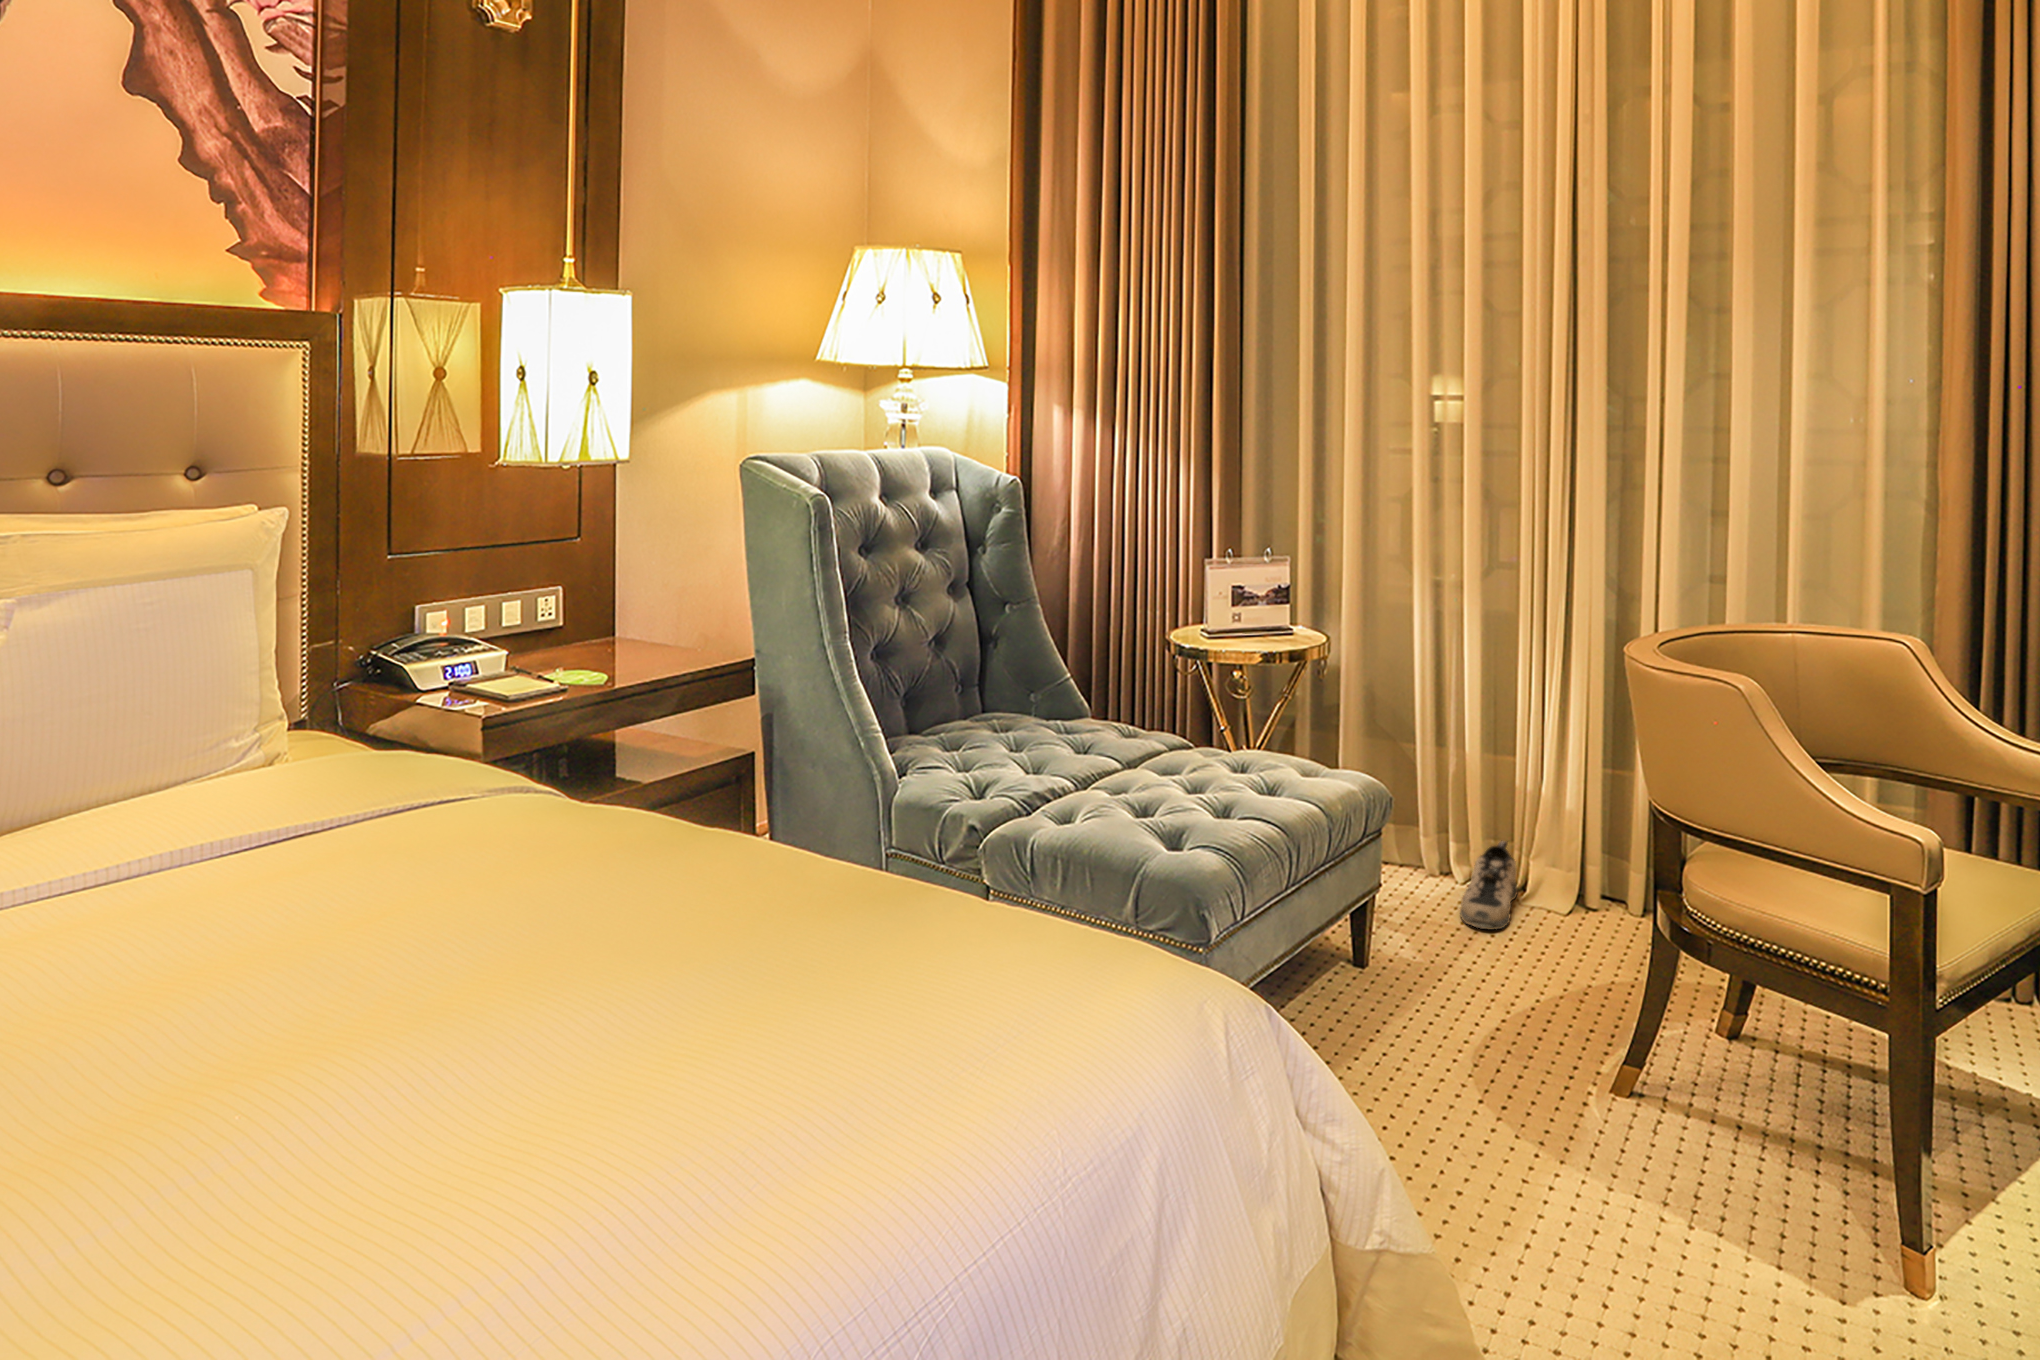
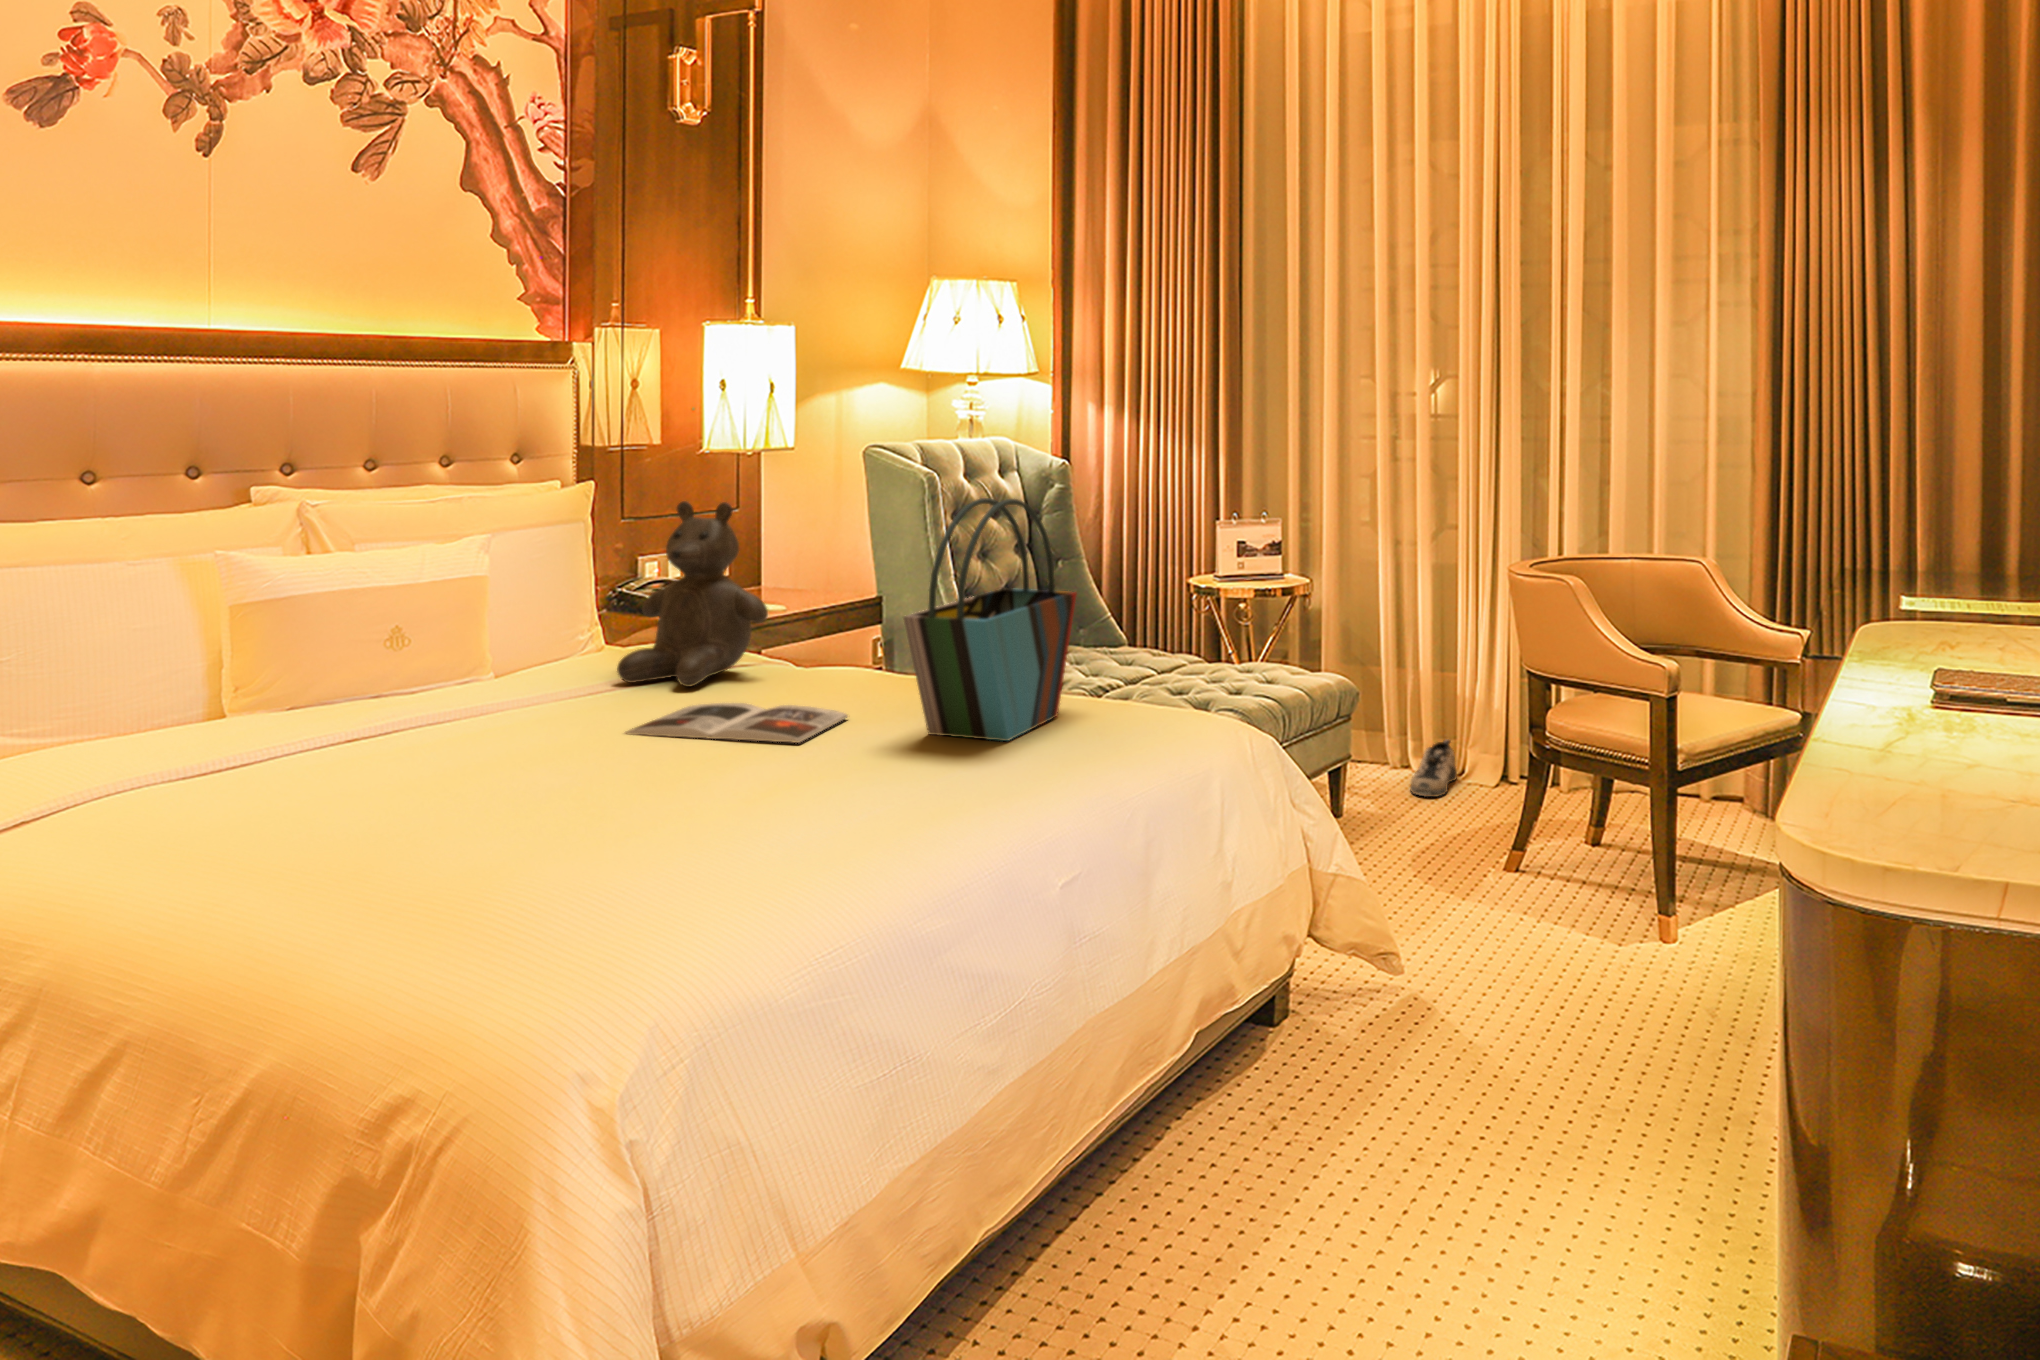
teddy bear: none [186,567,466,902] -> present [617,501,768,687]
tote bag: none [572,594,967,1112] -> present [903,498,1077,741]
magazine: none [22,968,522,1126] -> present [625,703,848,743]

